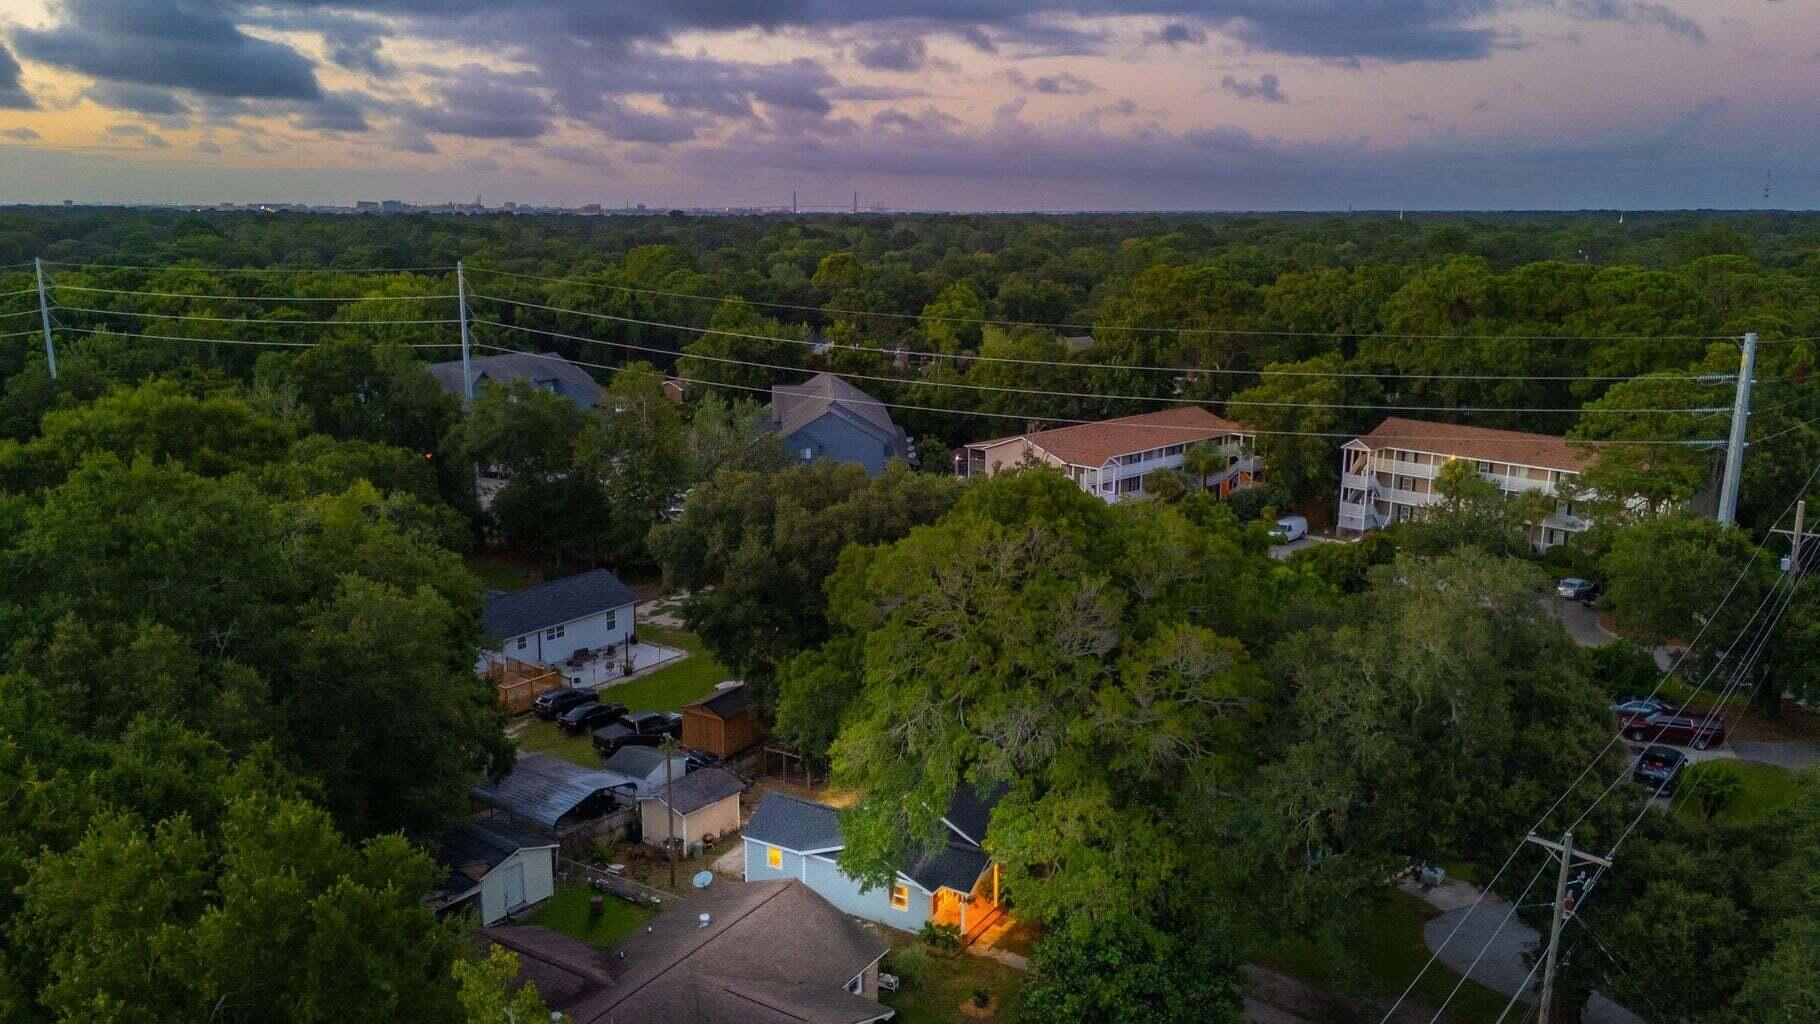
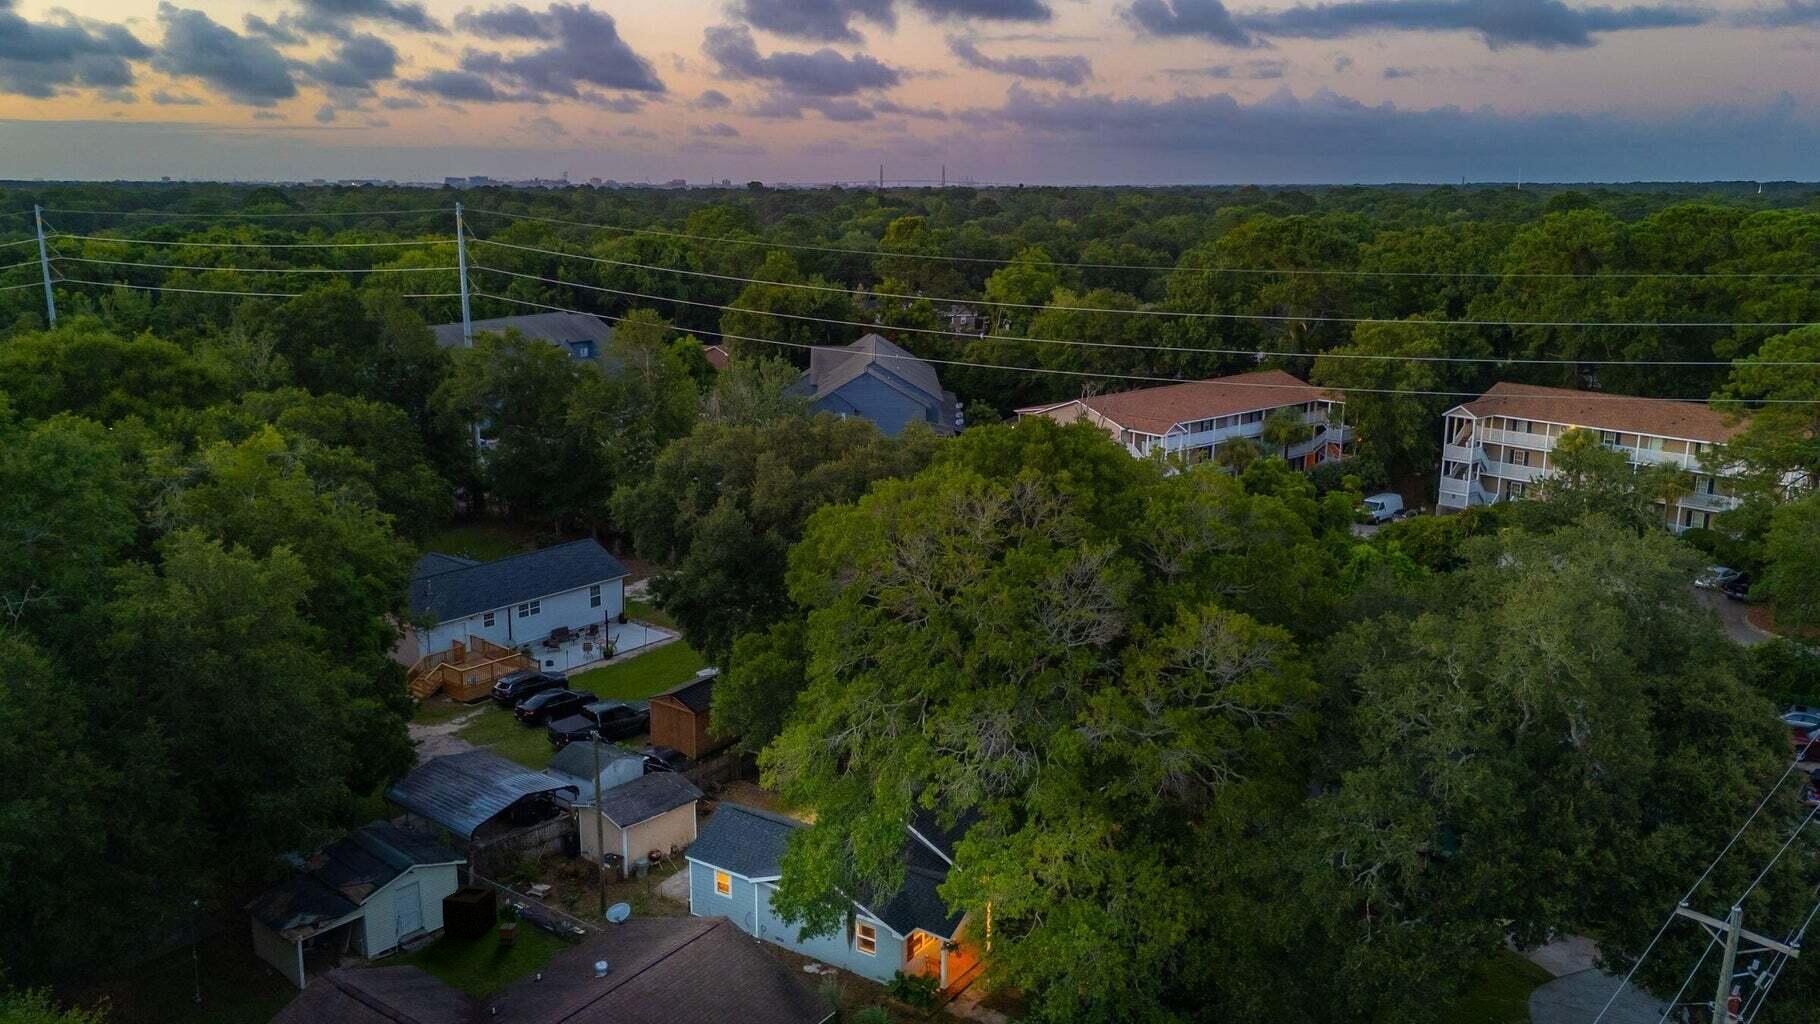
wooden crate: none [540,866,583,909] -> present [442,885,497,938]

